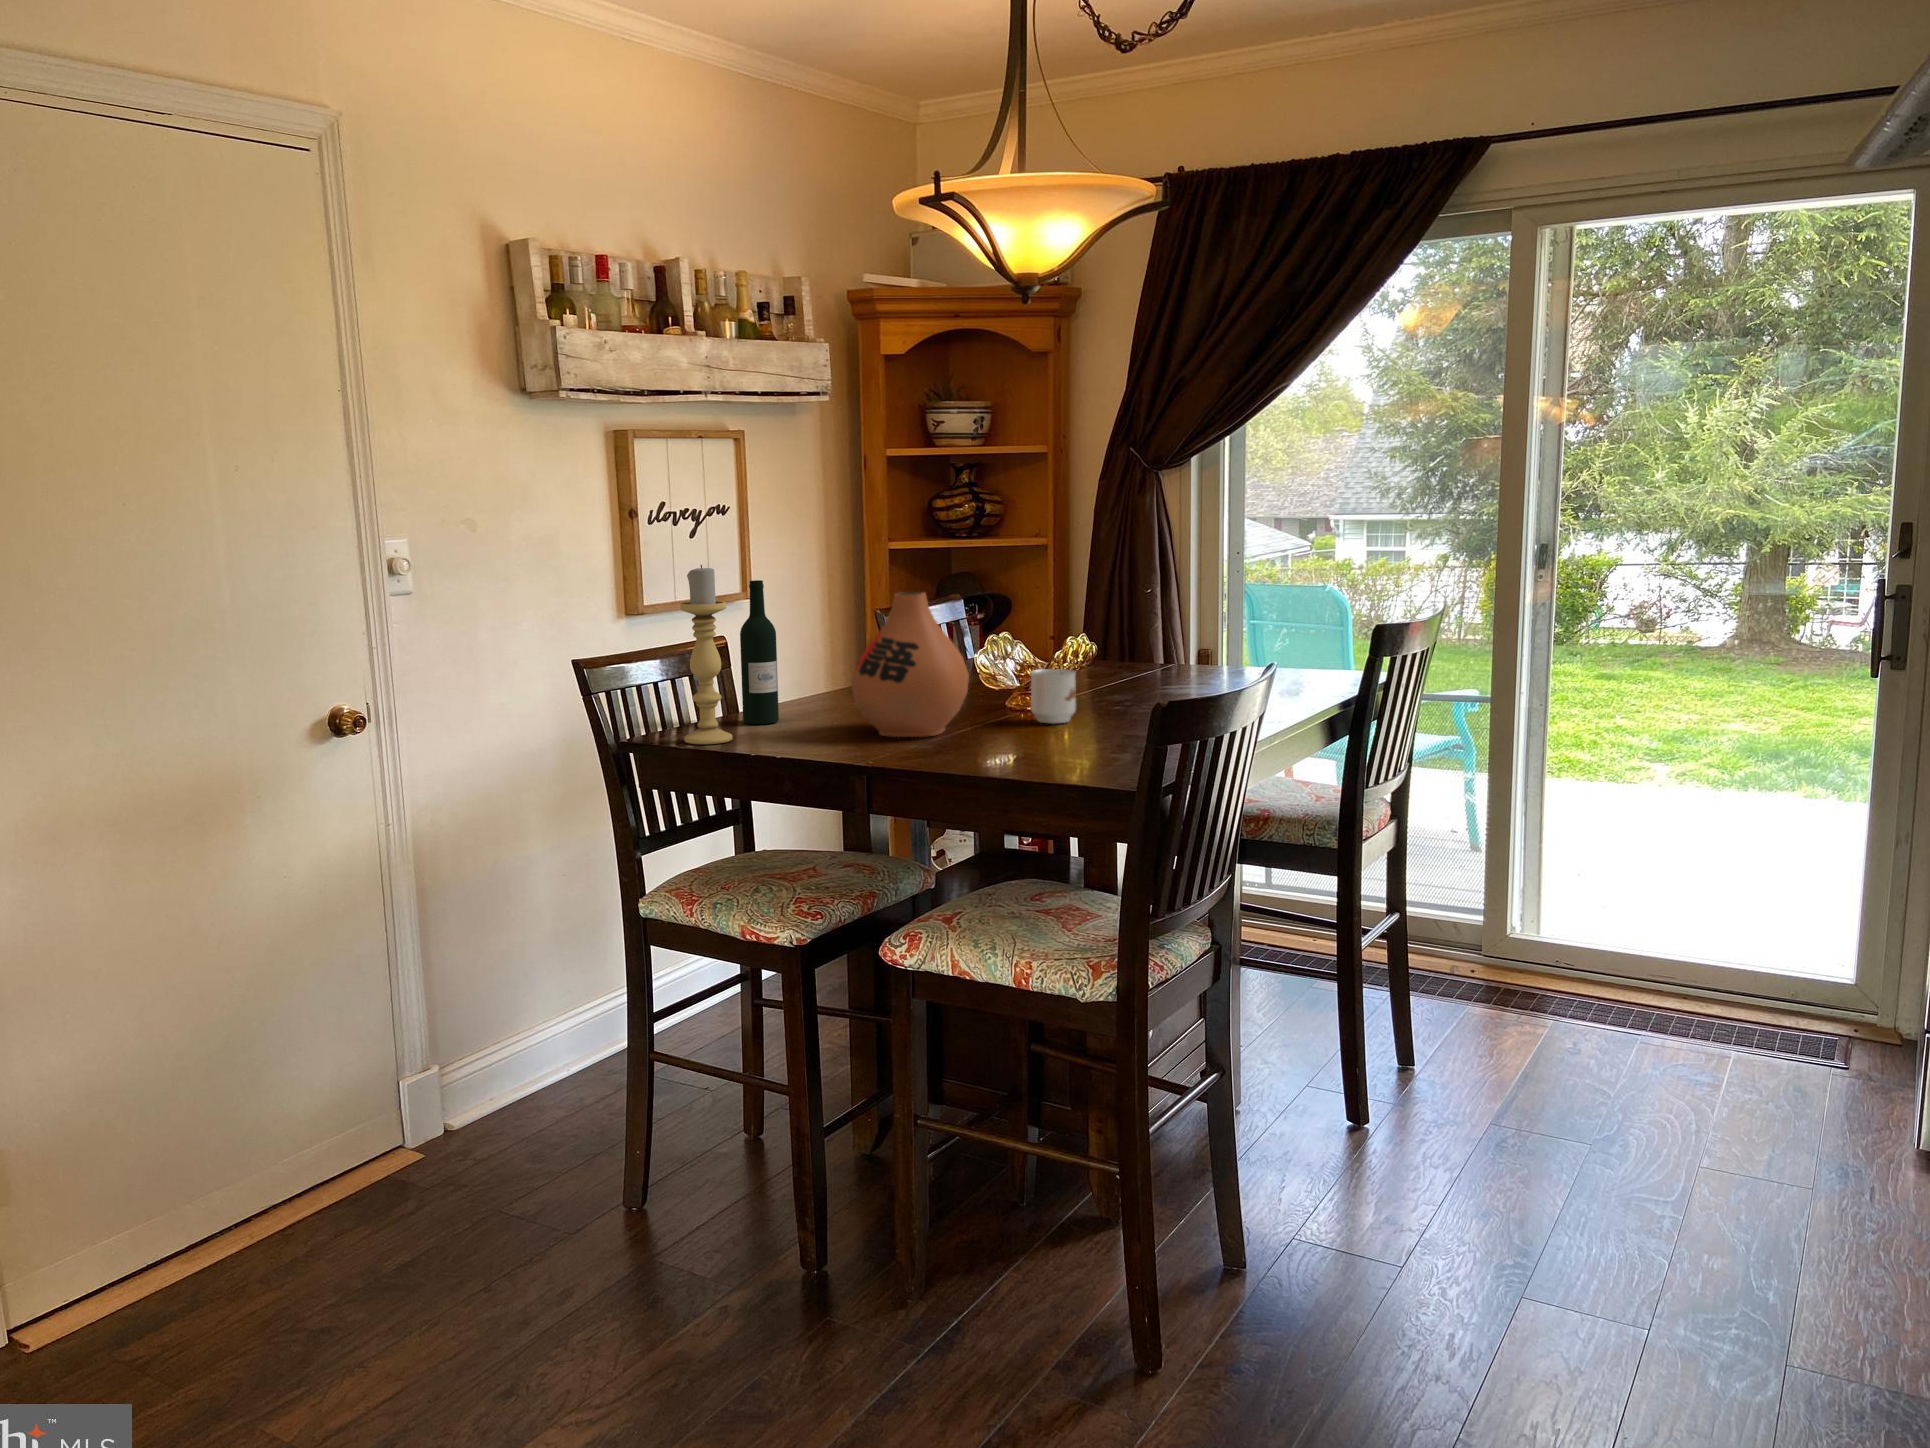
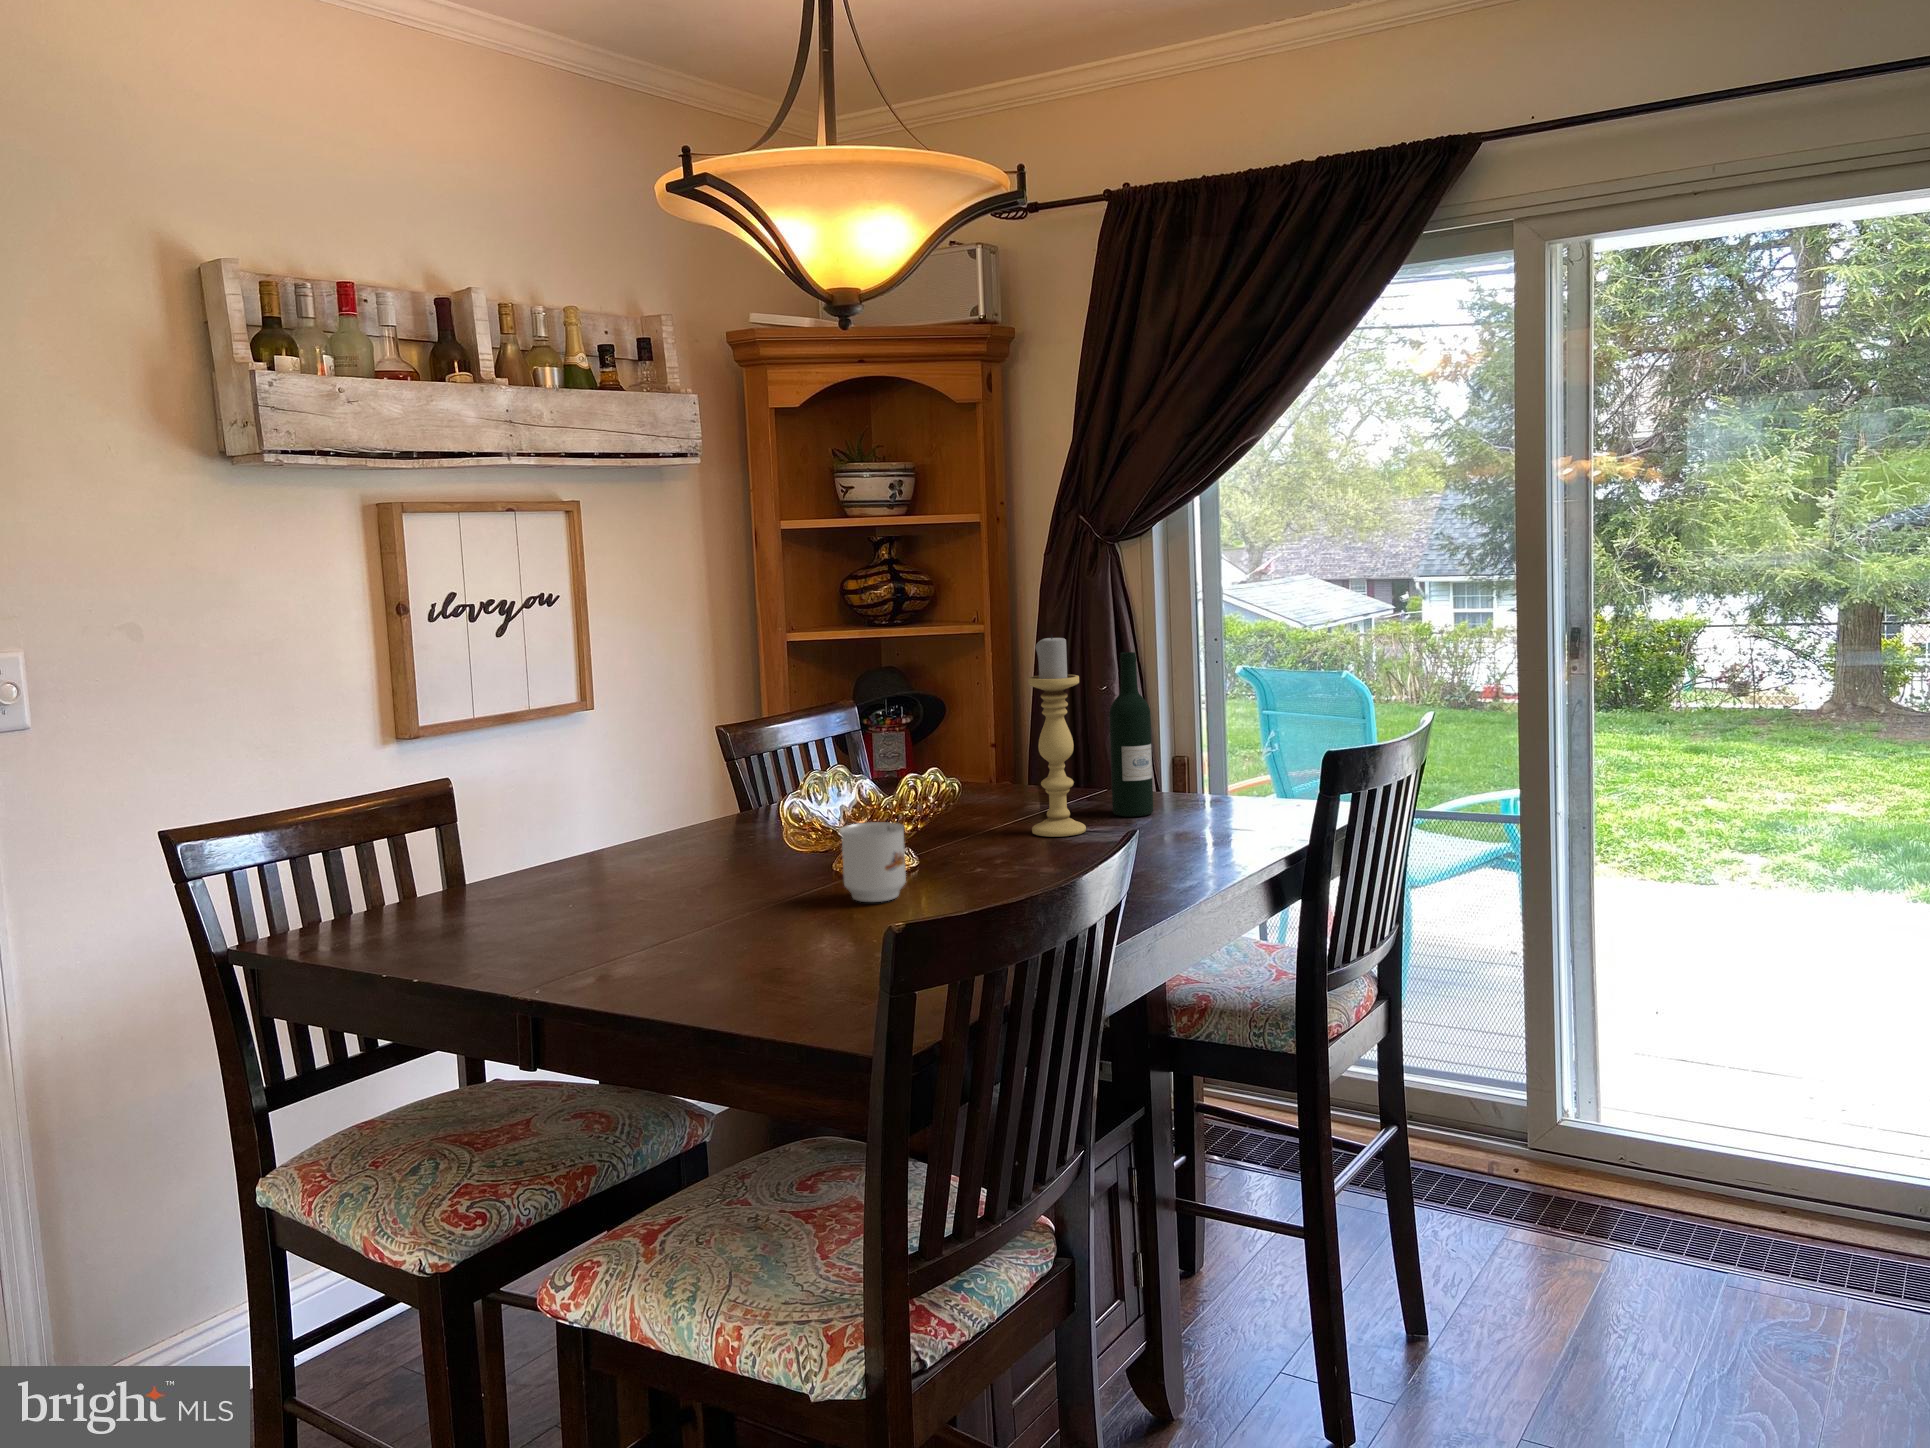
candle holder: present [680,565,733,744] -> present [1028,634,1086,837]
wine bottle: present [740,580,779,724] -> present [1109,652,1153,817]
vase: present [852,592,969,737] -> none [563,722,748,932]

